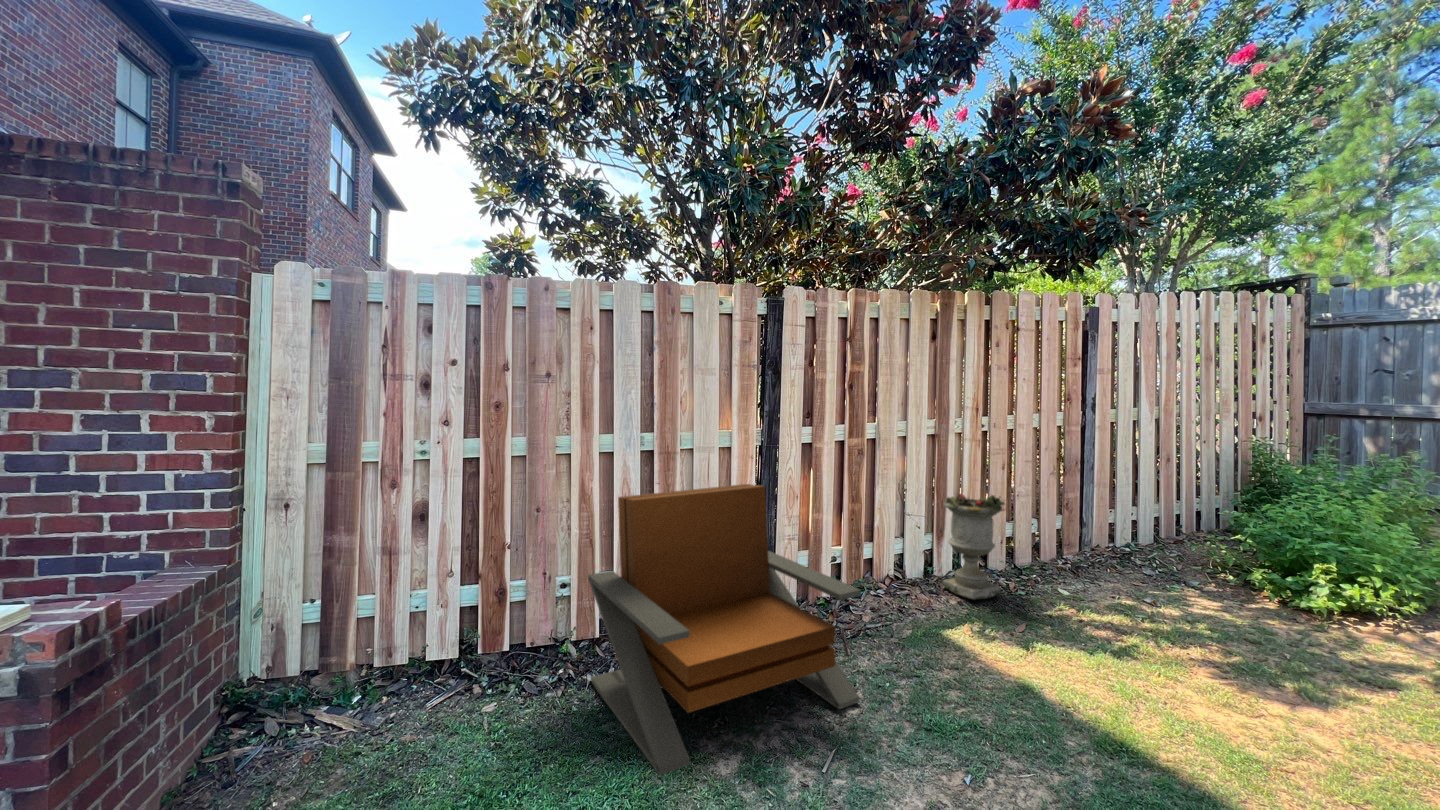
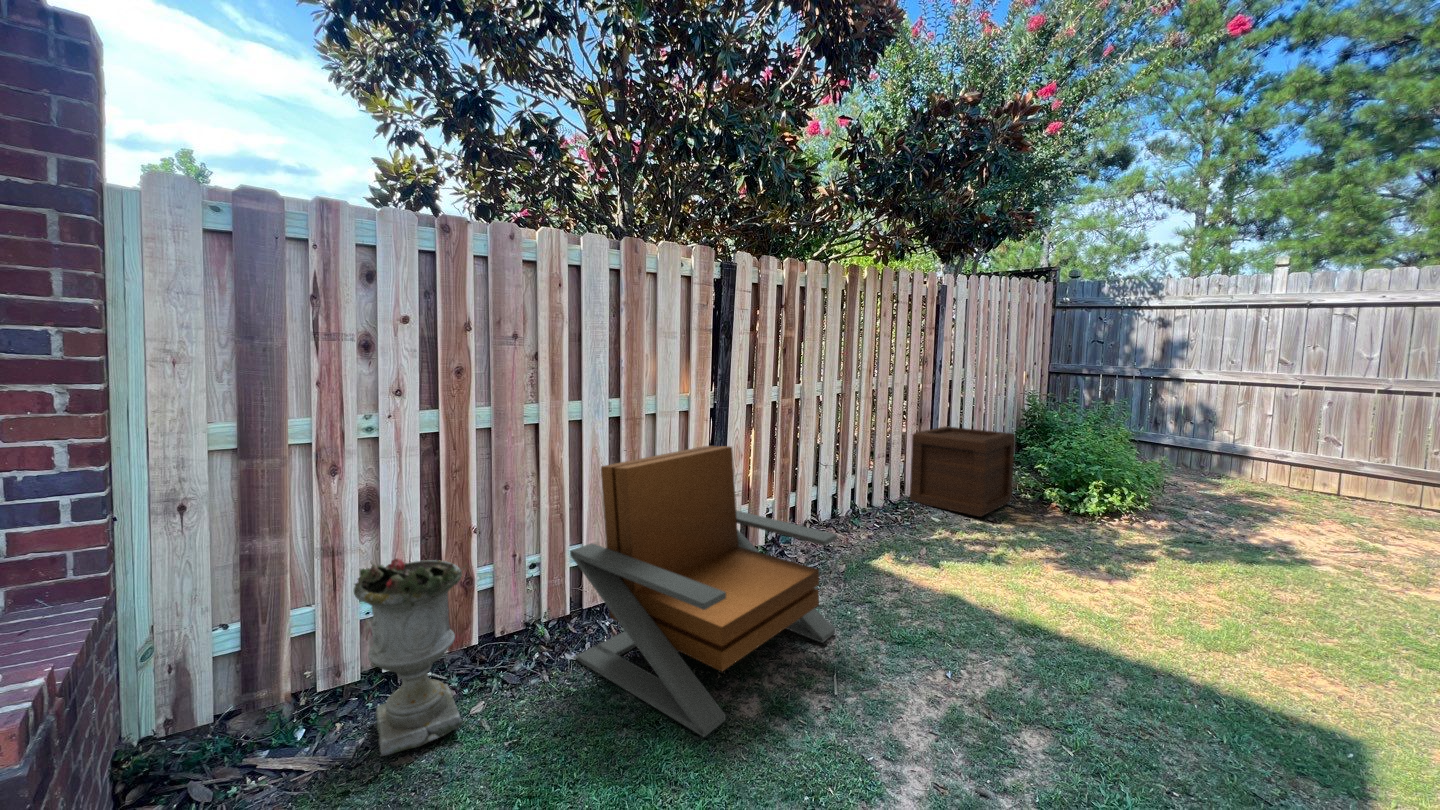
wooden crate: none [1046,479,1197,597] -> present [910,426,1015,517]
planter: present [942,494,1005,600] -> present [354,558,465,756]

